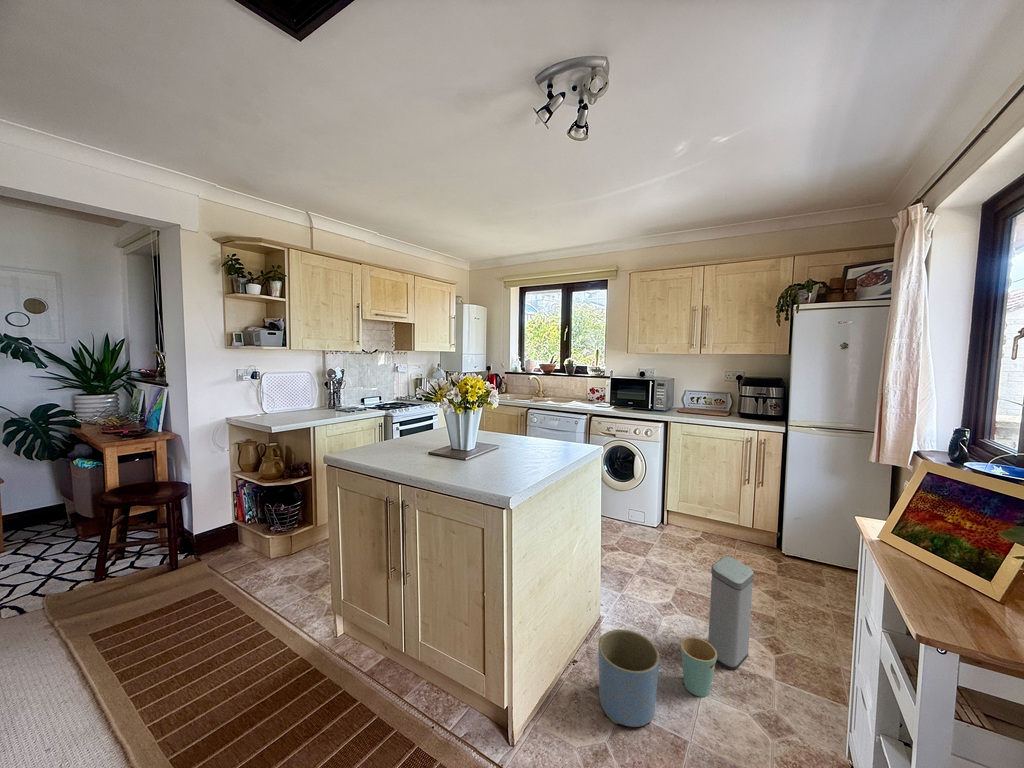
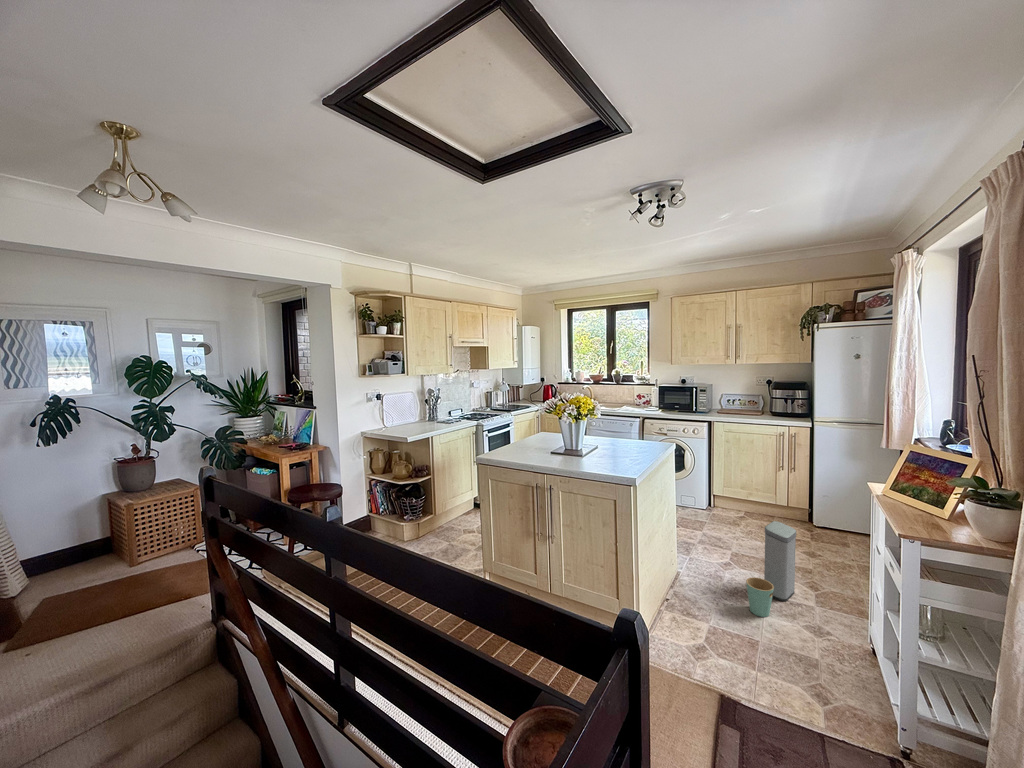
planter: present [598,629,660,727] -> none [690,572,735,633]

